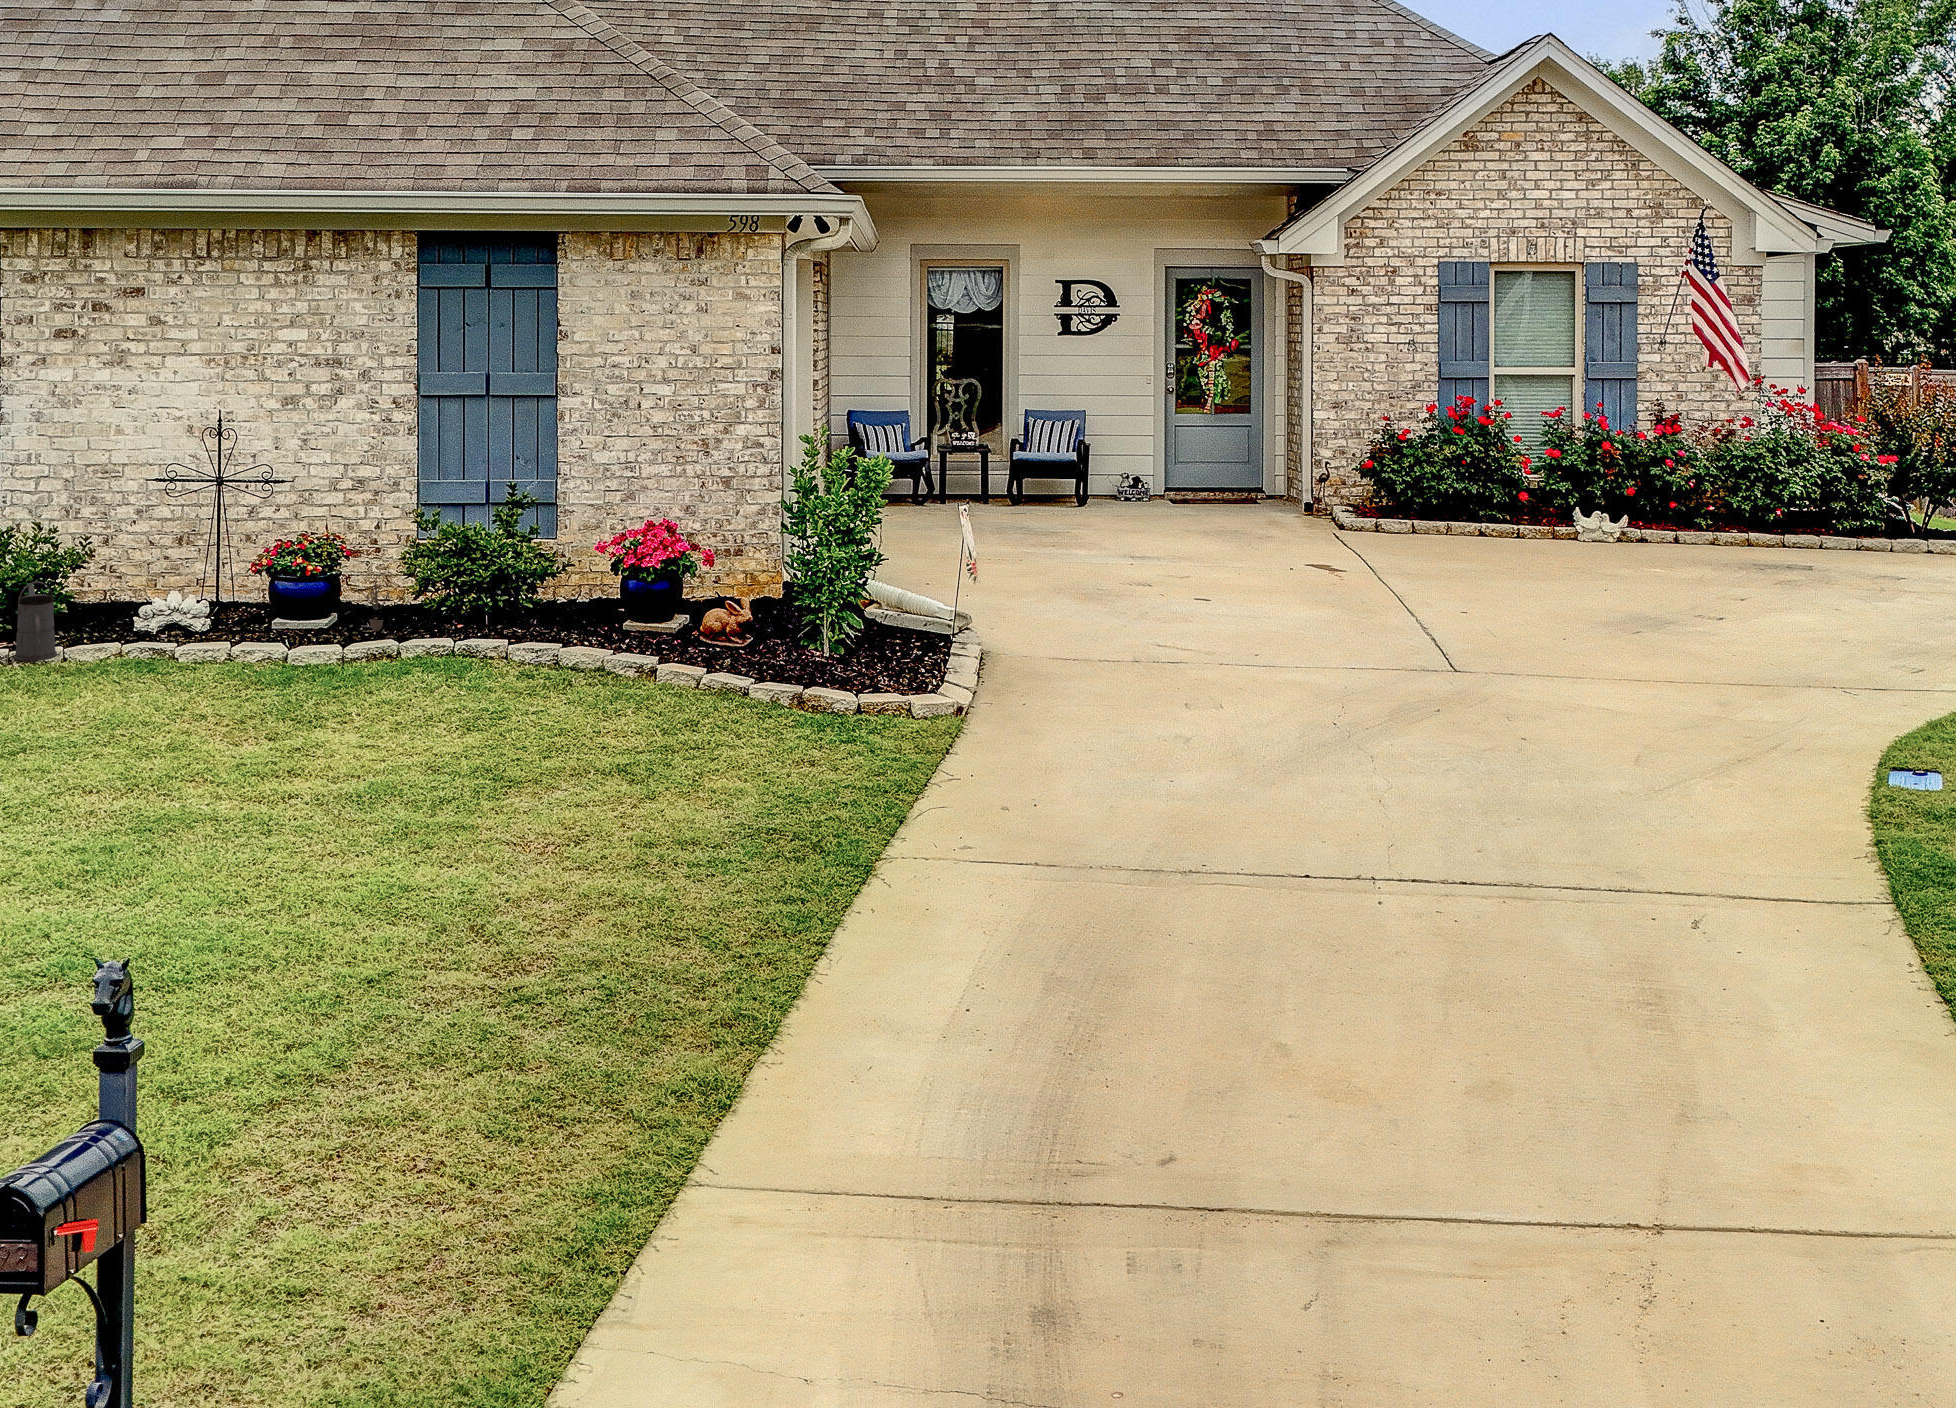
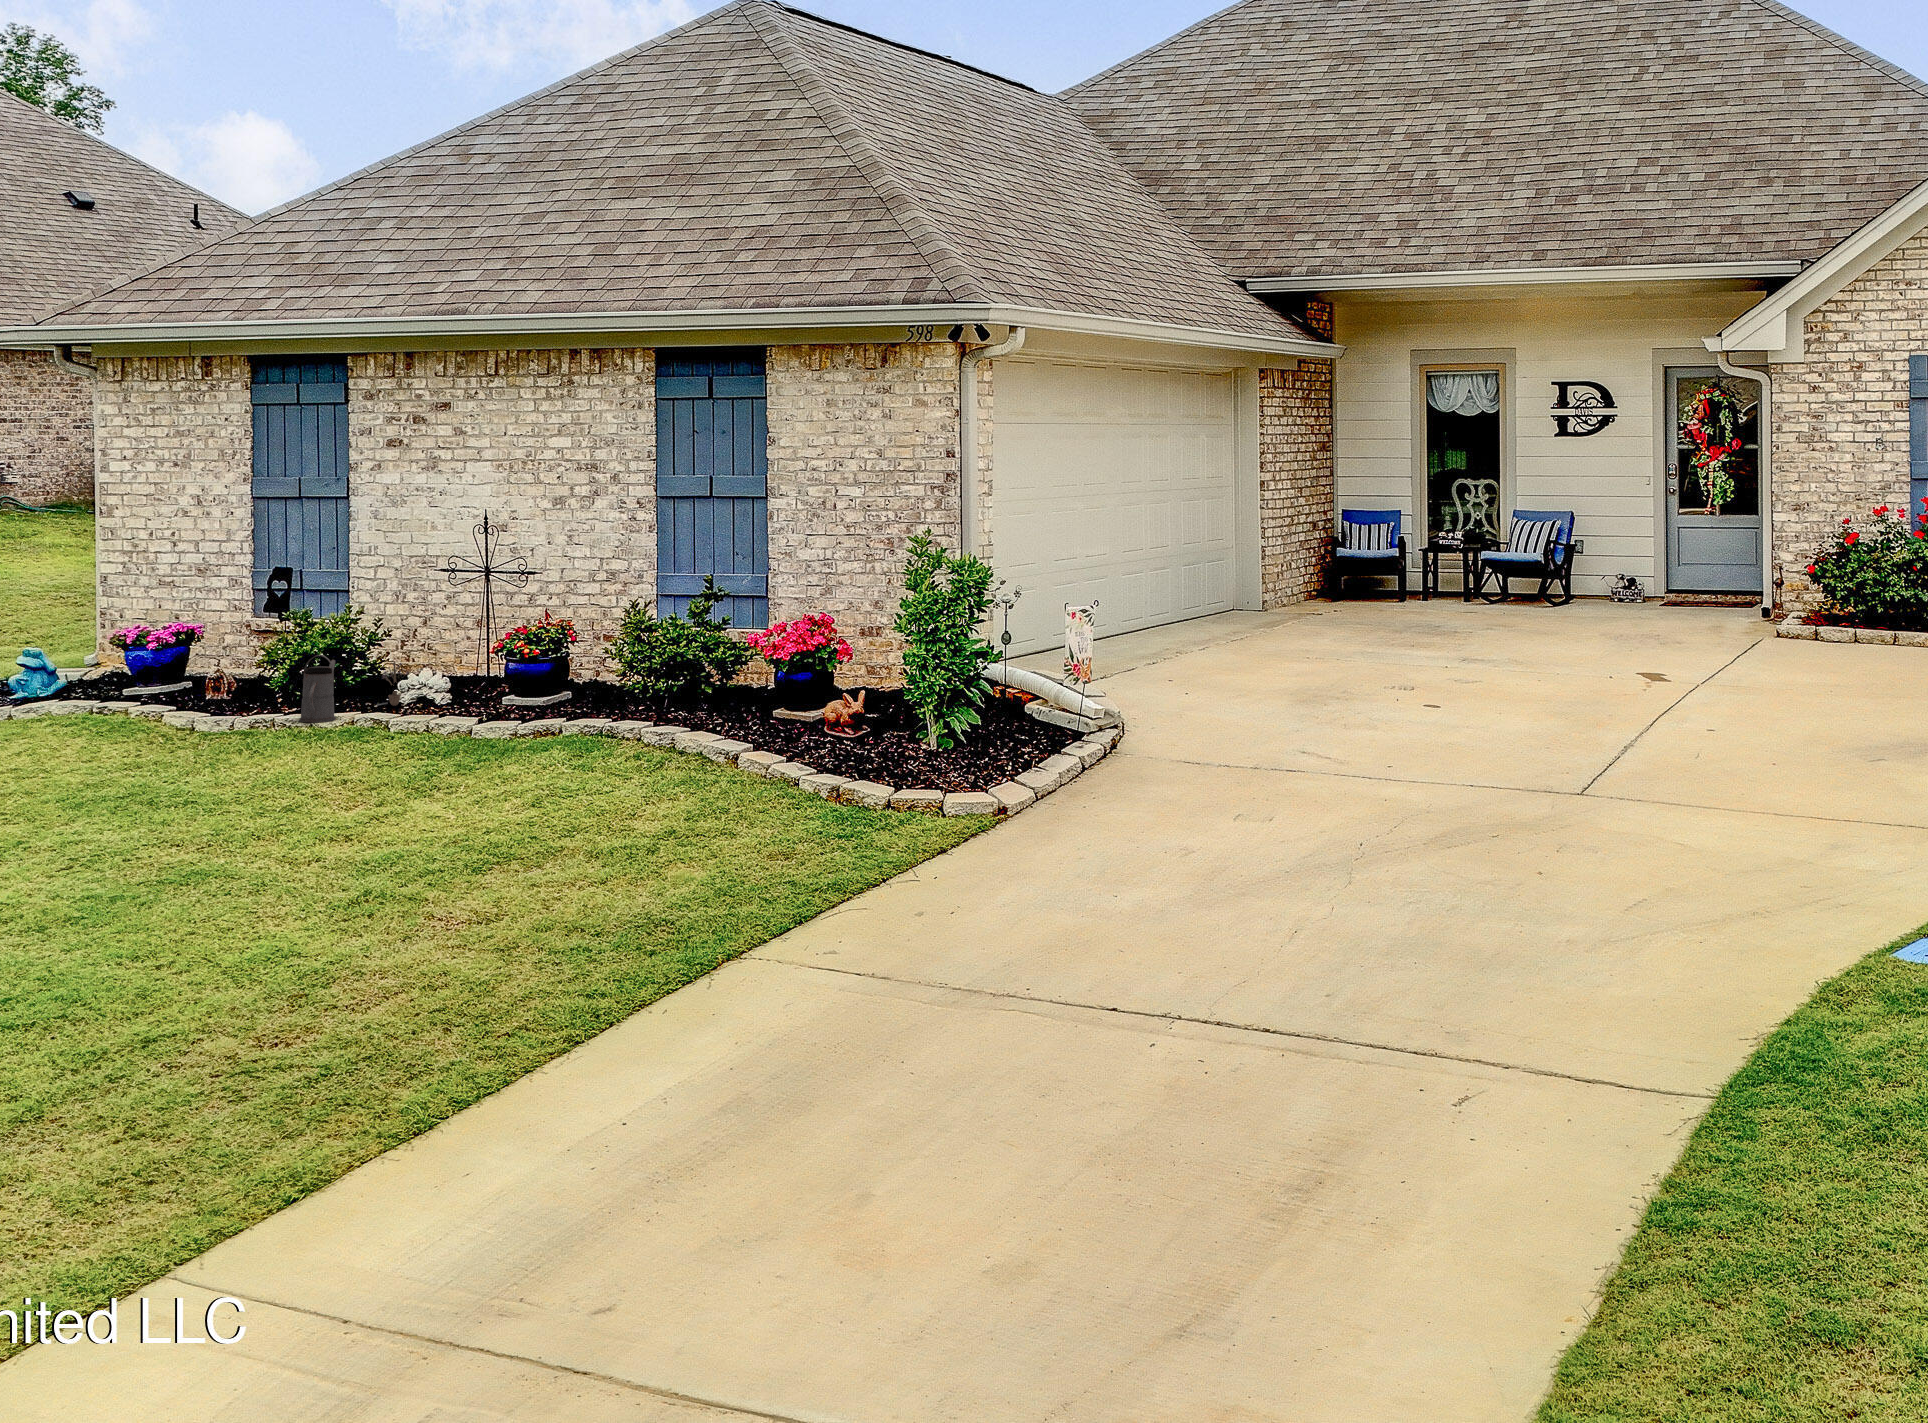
decorative plant: present [361,582,390,631] -> present [377,661,408,706]

